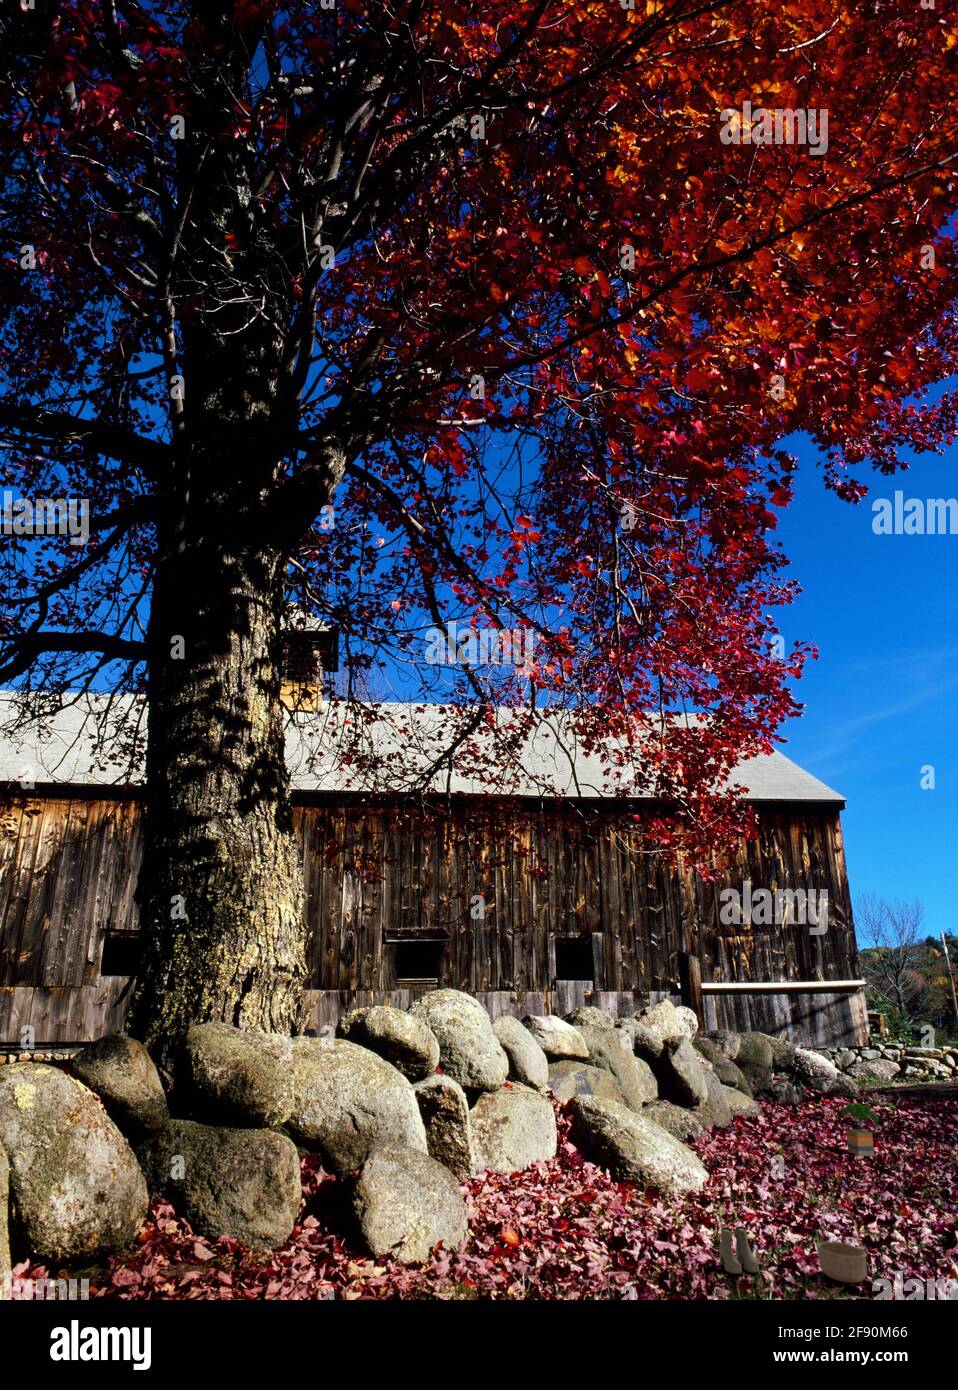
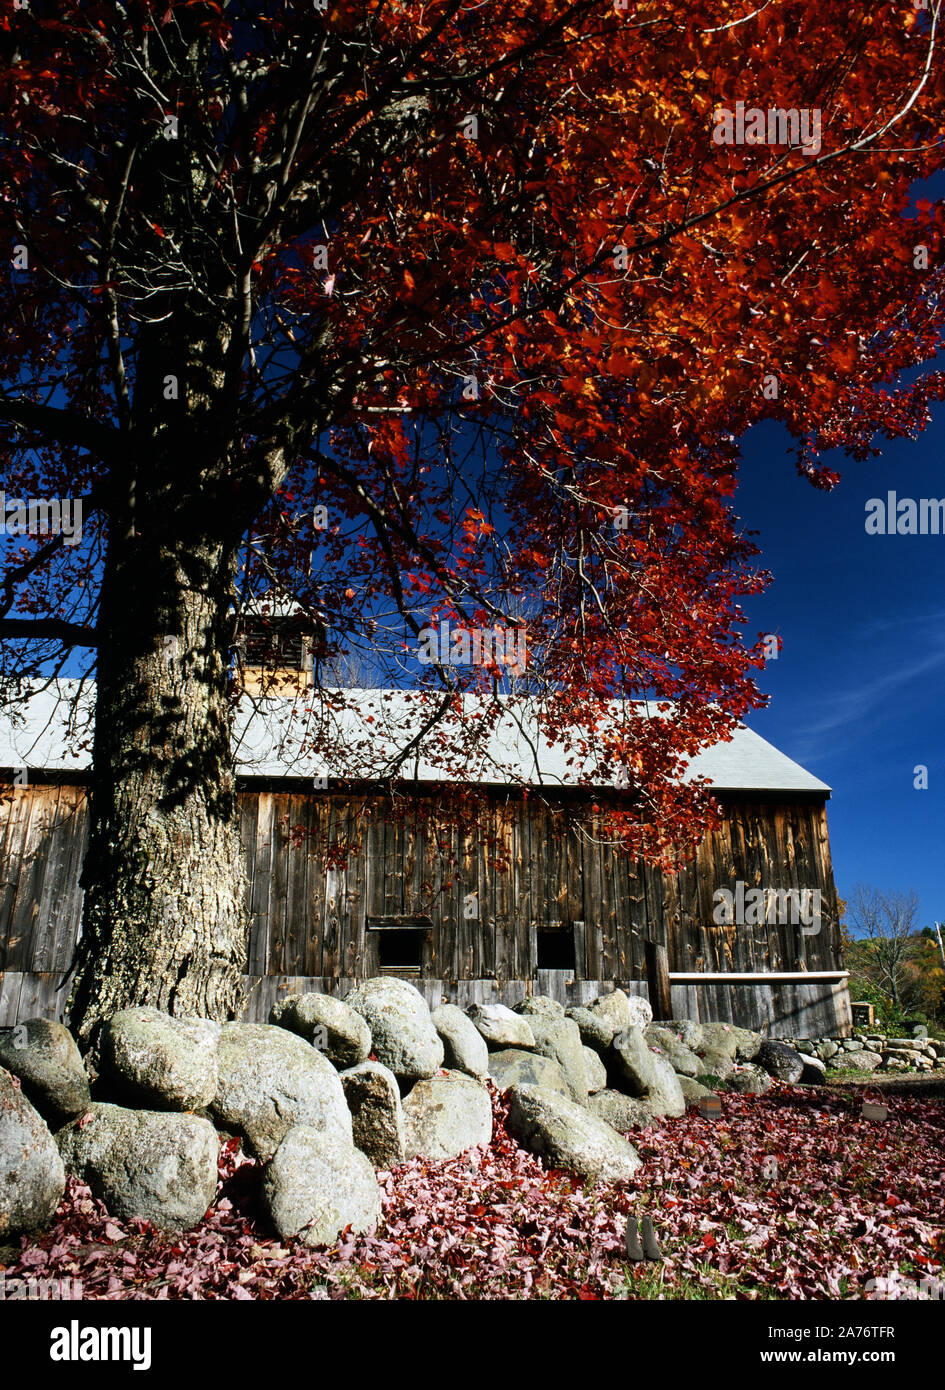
potted tree: present [842,1103,878,1156] -> present [697,1074,726,1119]
basket: present [817,1204,867,1283] -> present [862,1084,887,1121]

